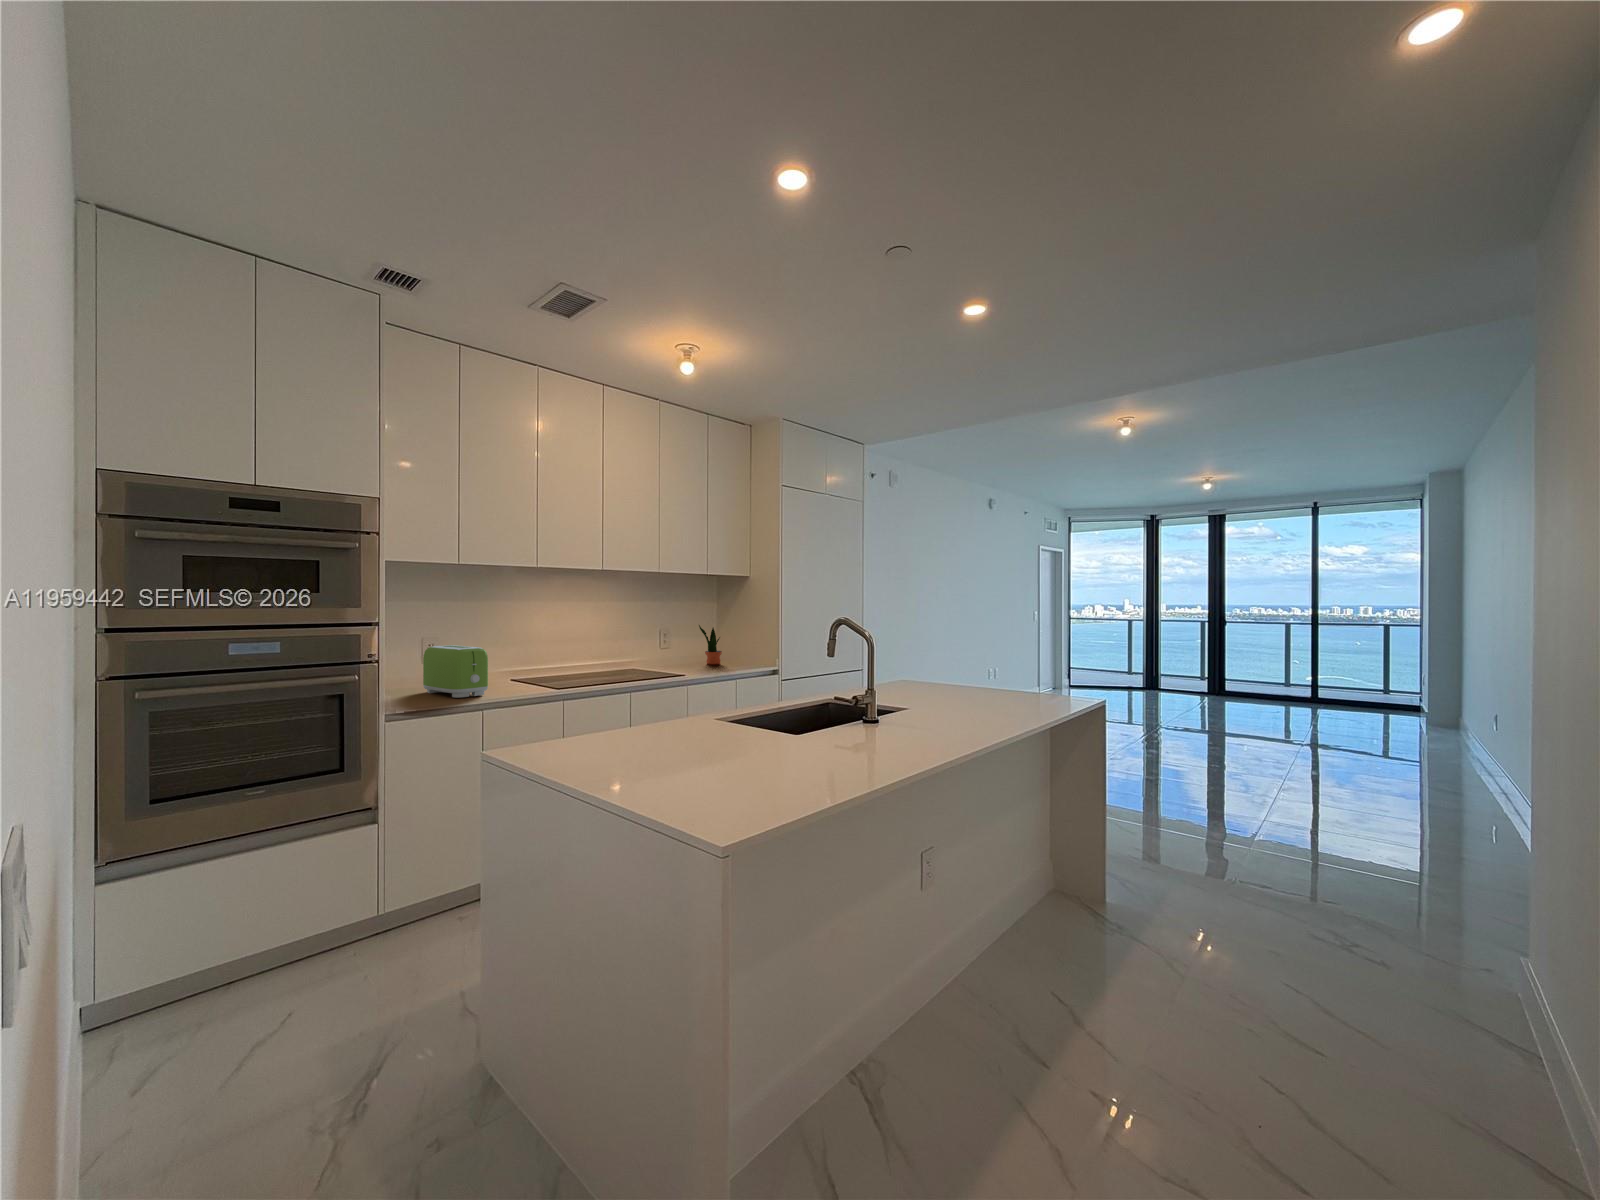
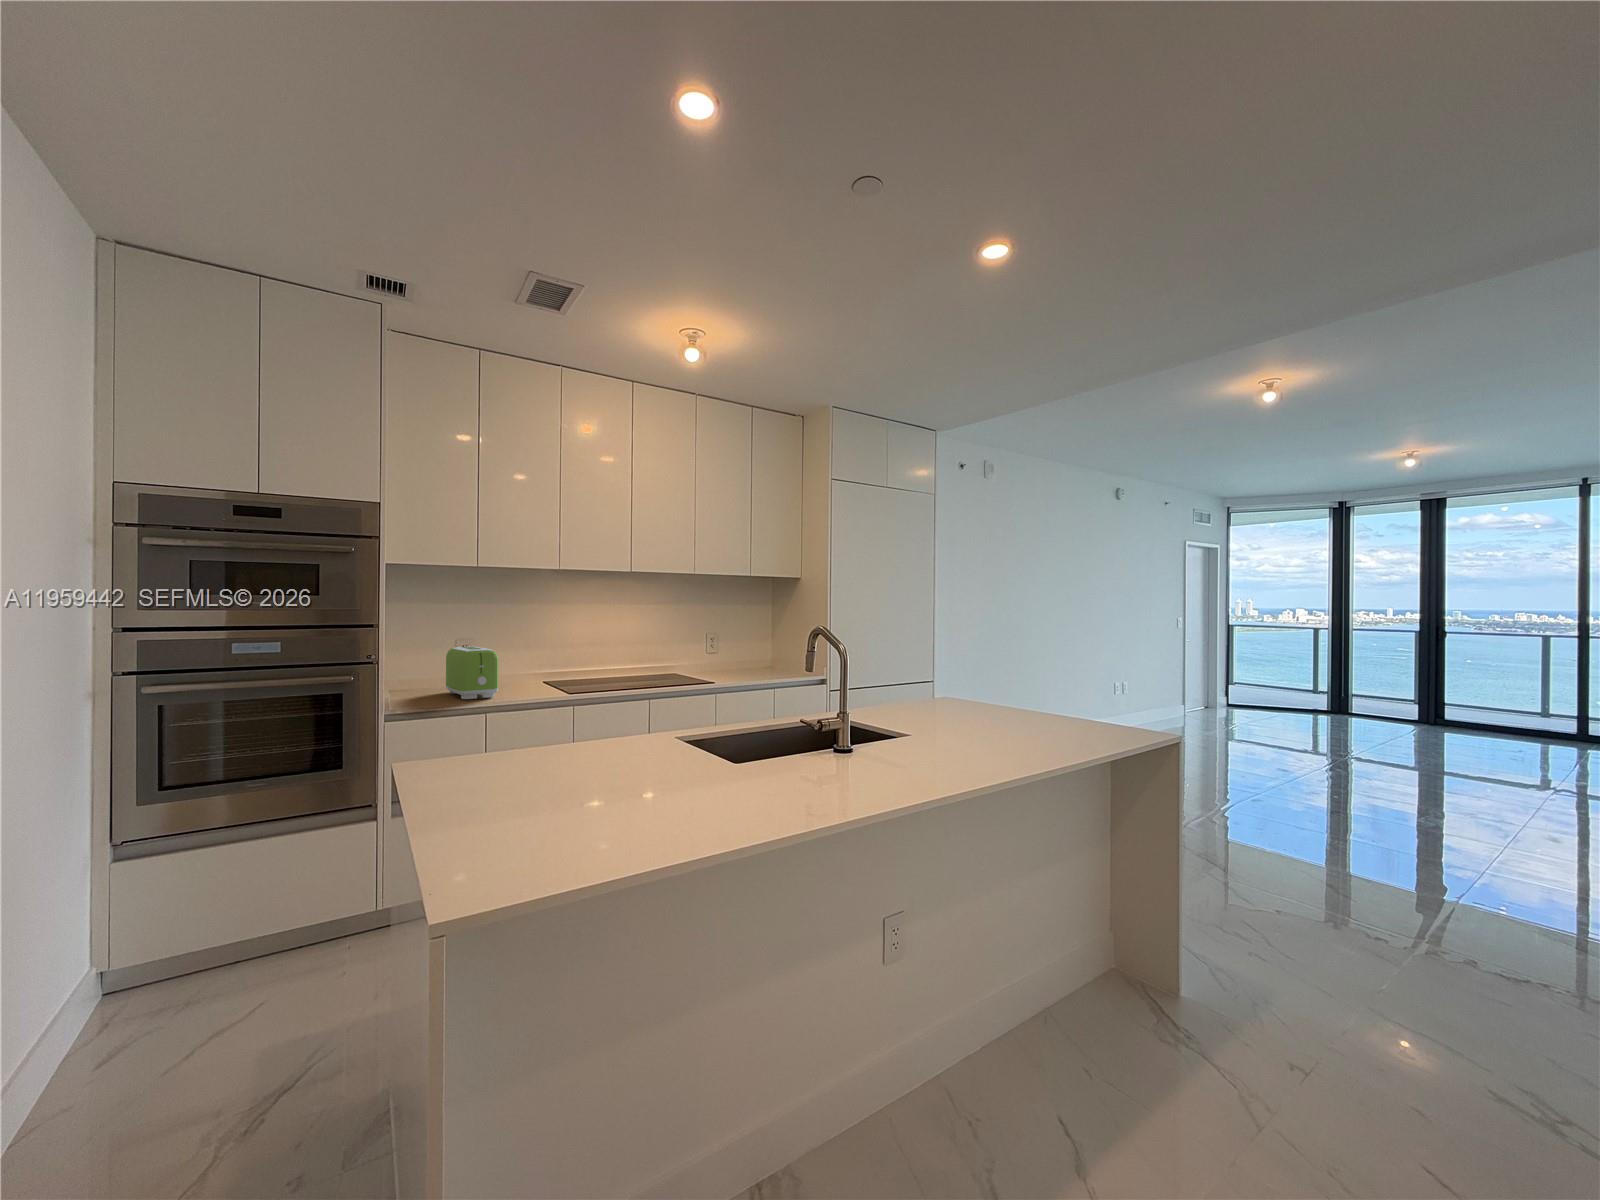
potted plant: present [699,625,722,664] -> none [750,628,775,671]

